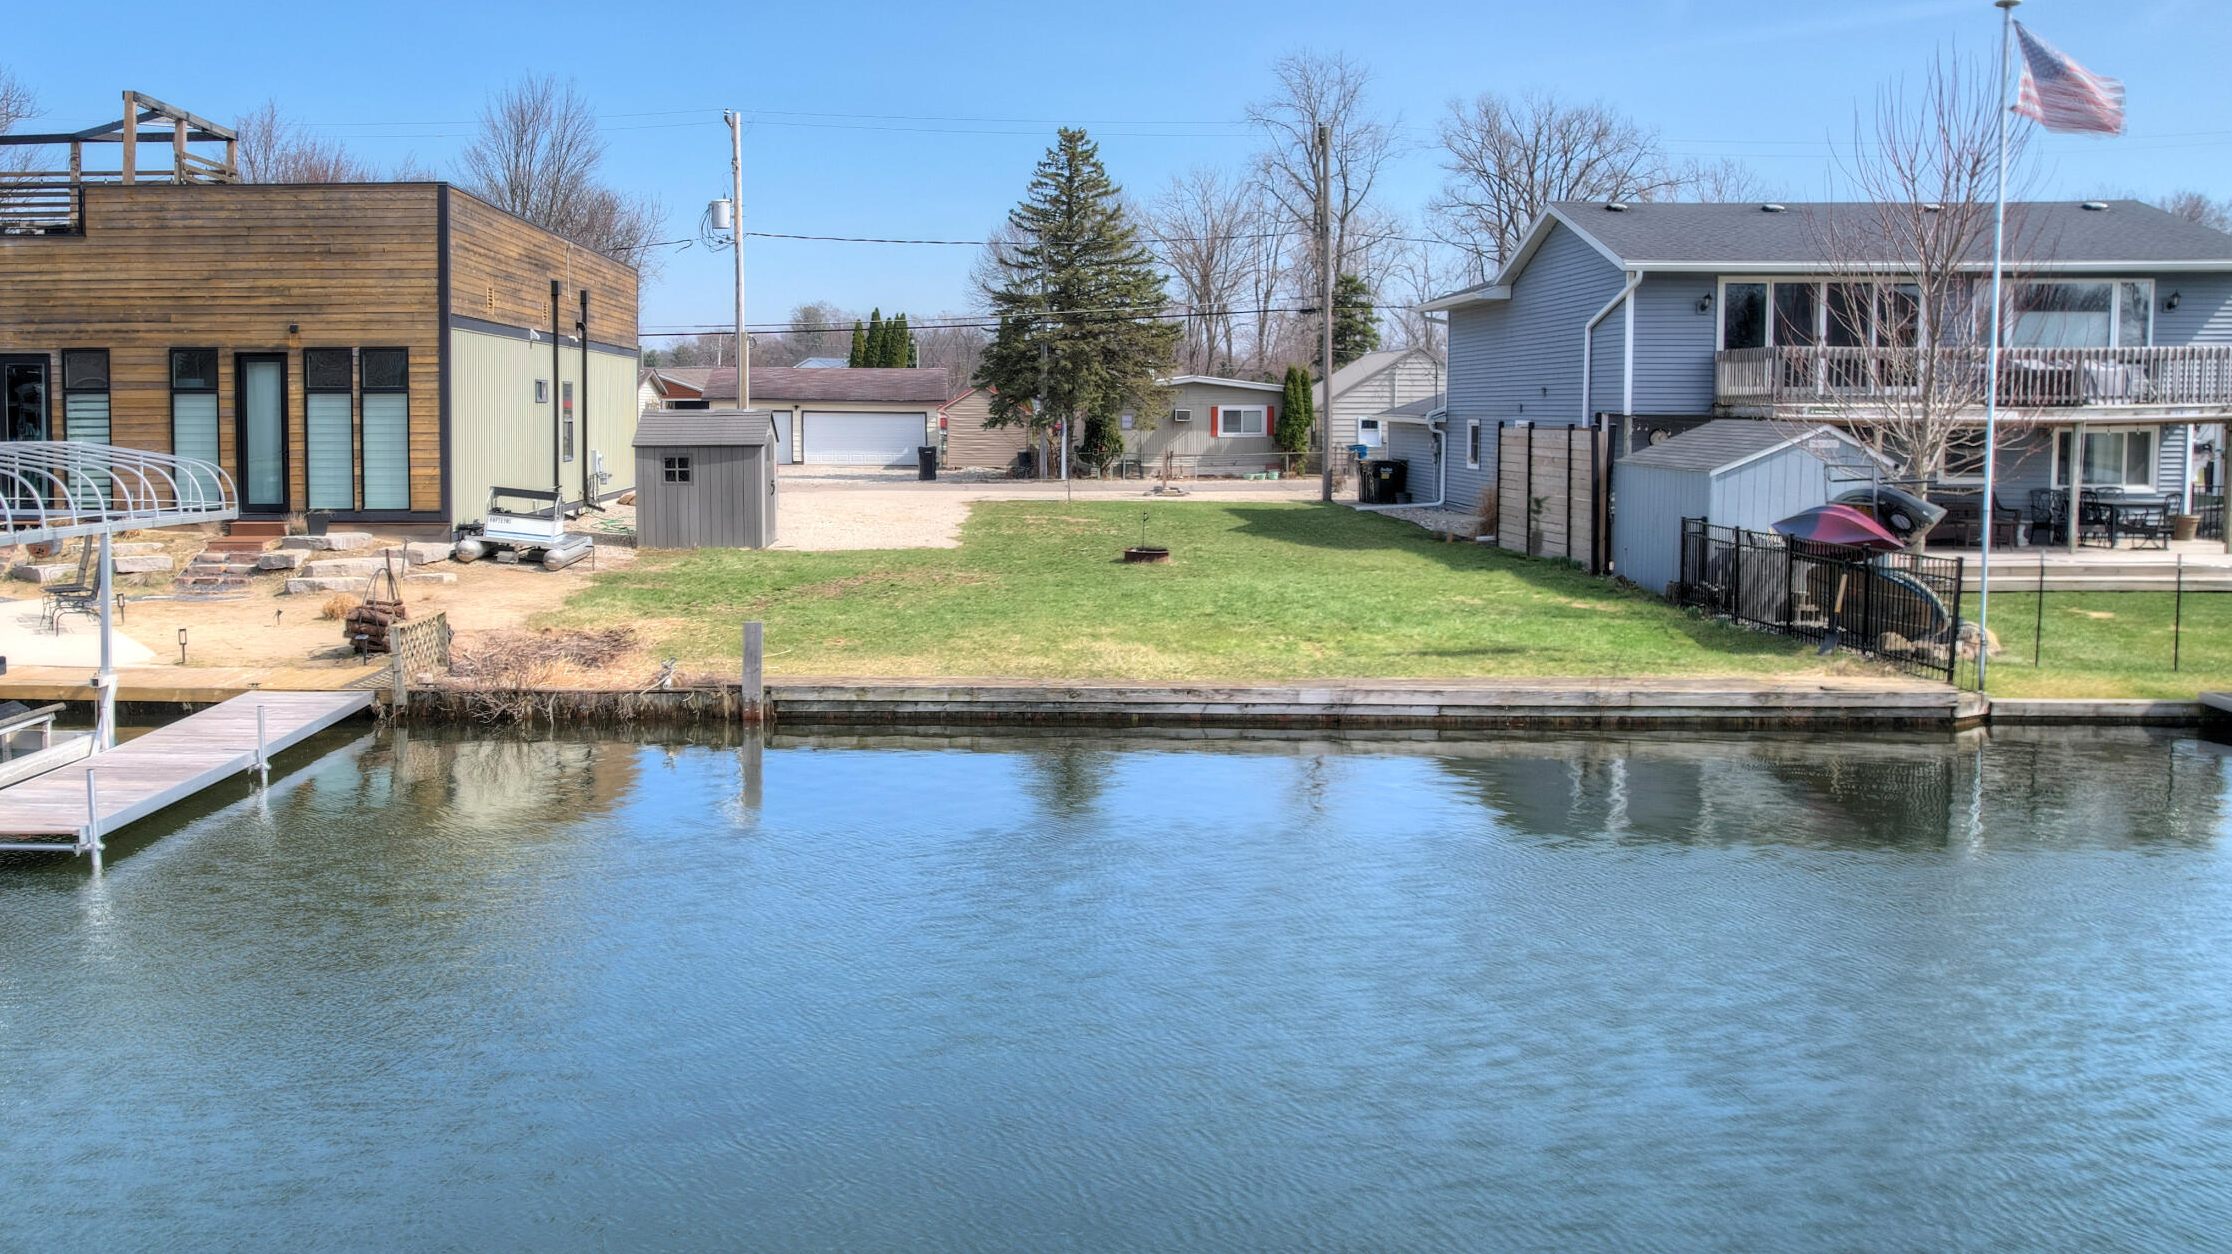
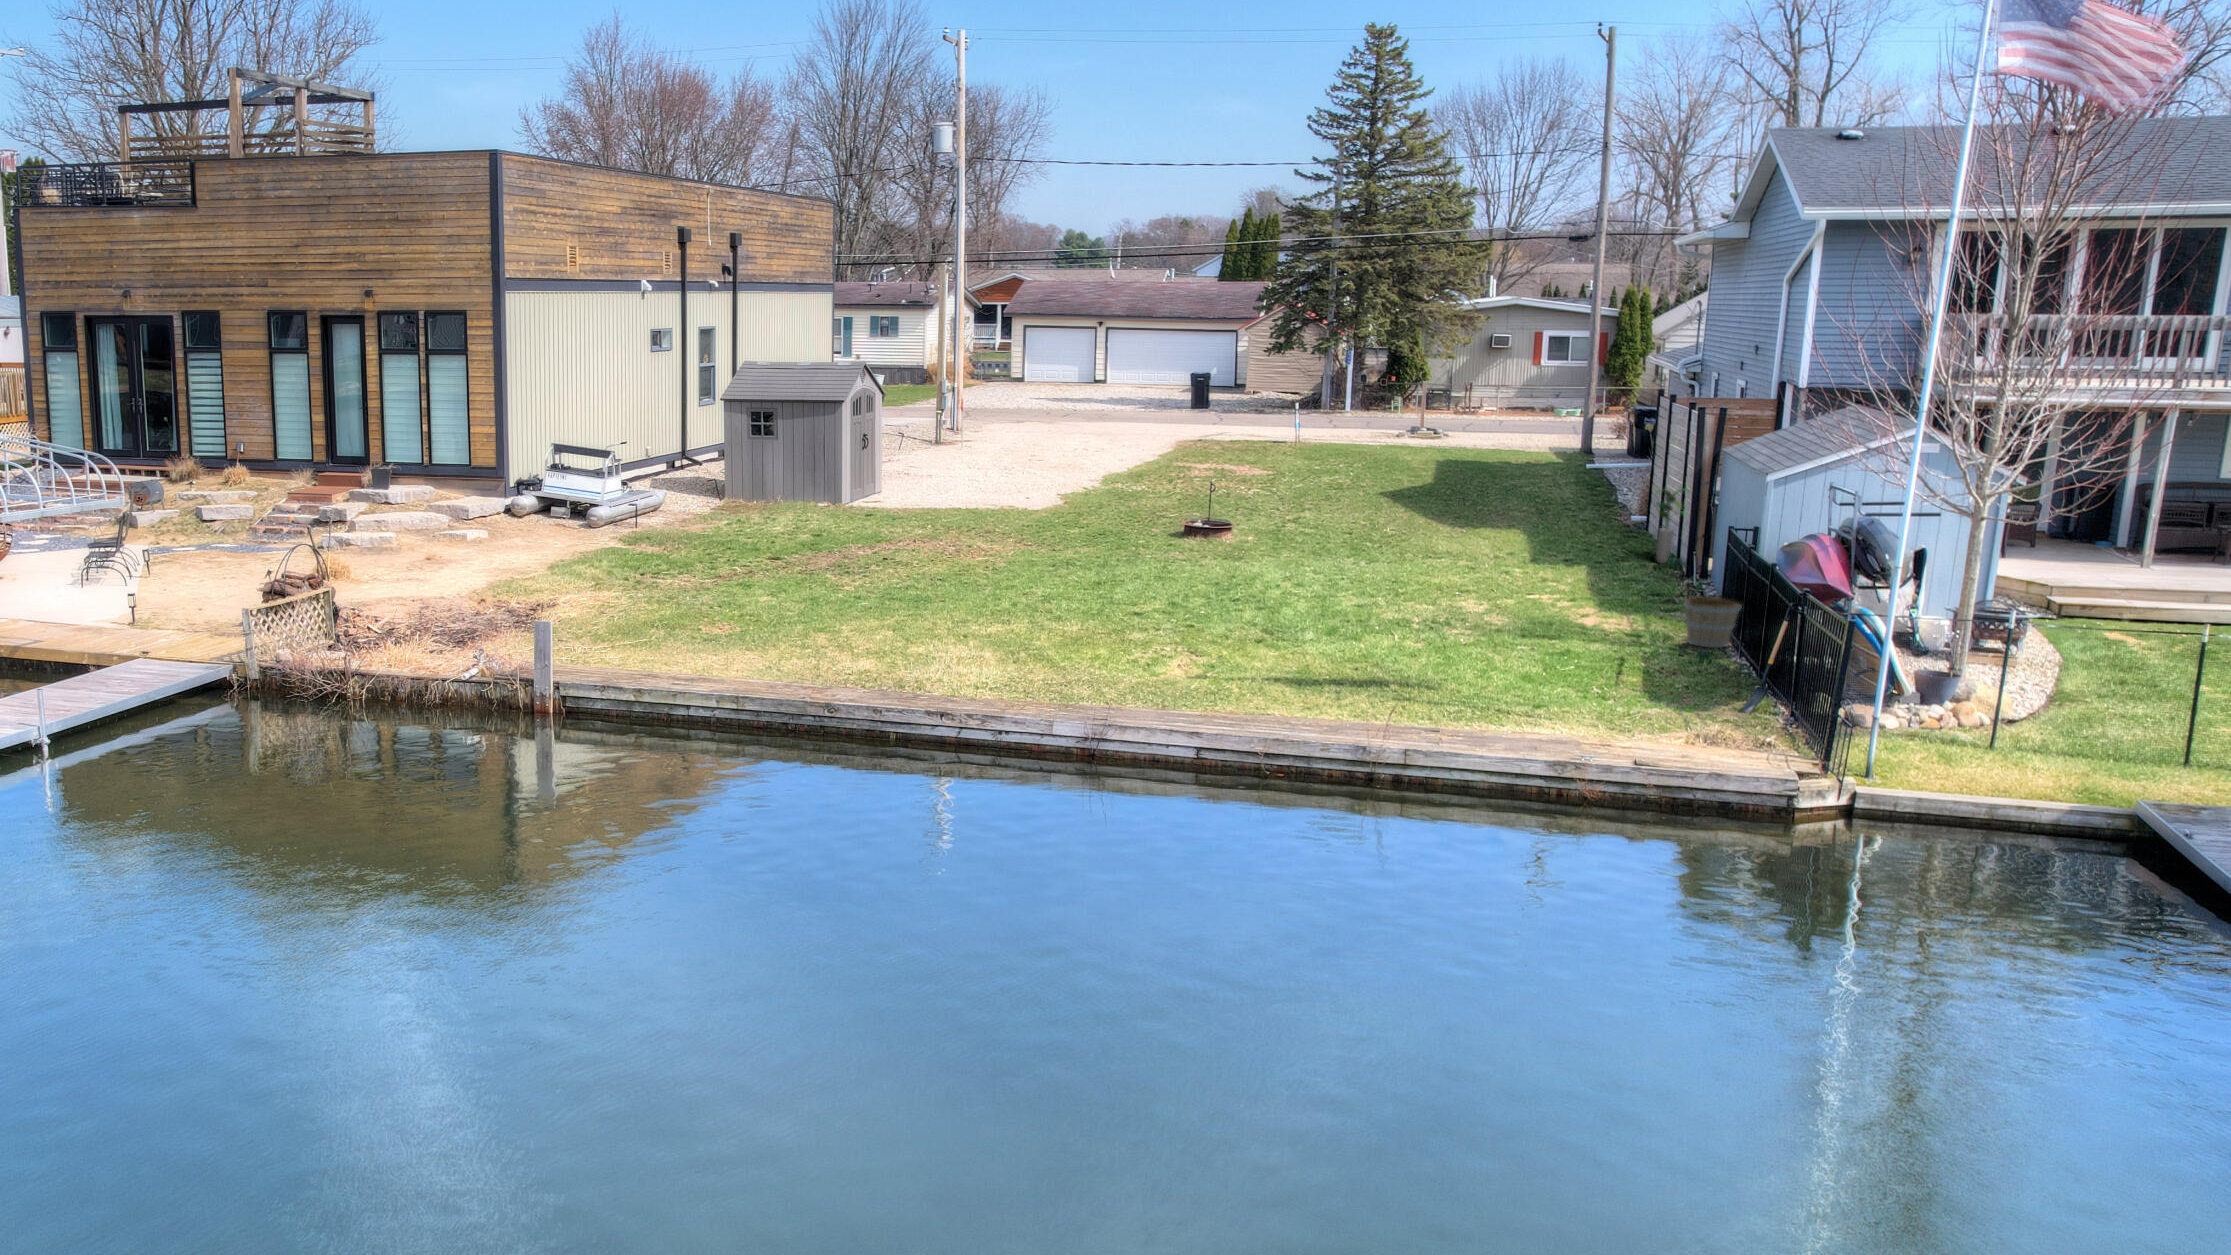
round table: present [1427,514,1483,543] -> none [1579,499,1653,534]
wooden bucket: none [1671,569,1720,612] -> present [1684,597,1742,648]

